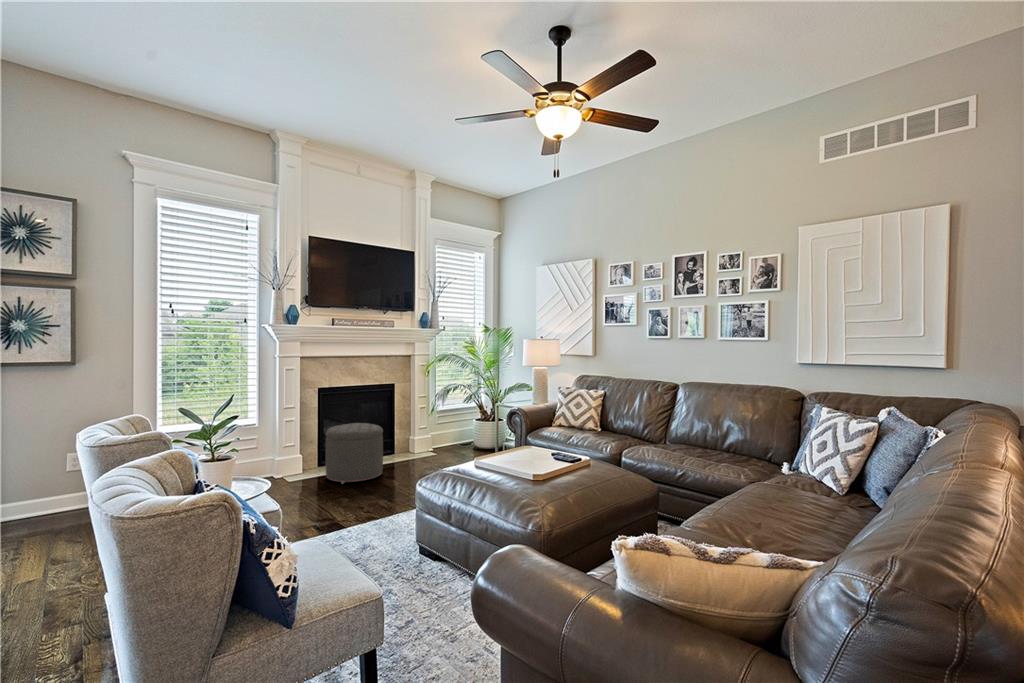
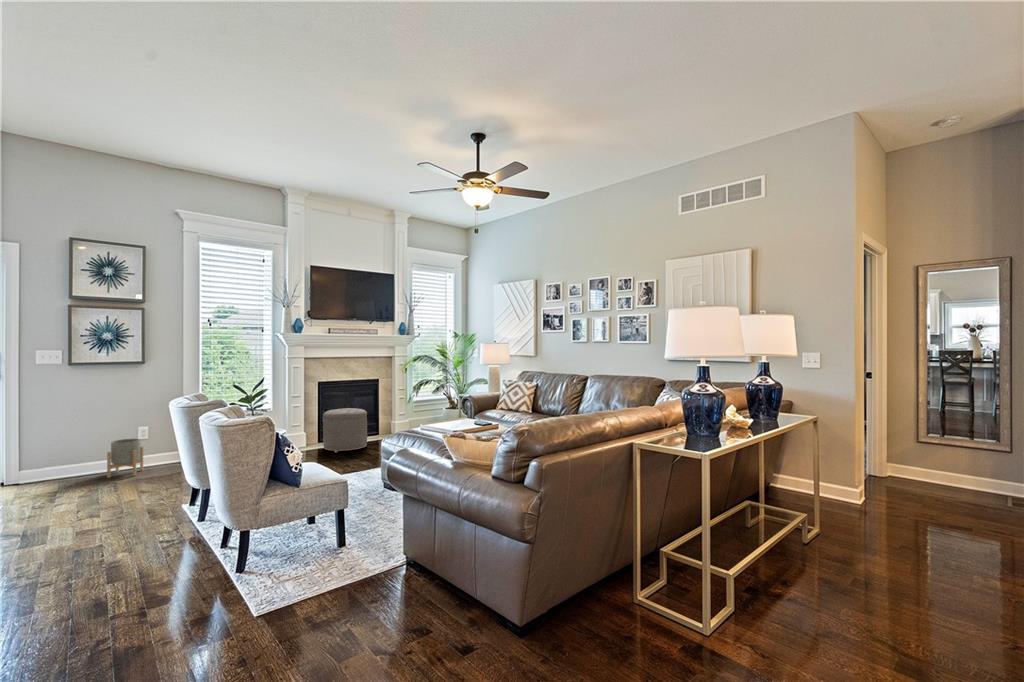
planter: none [17,472,75,532] -> present [107,439,143,478]

